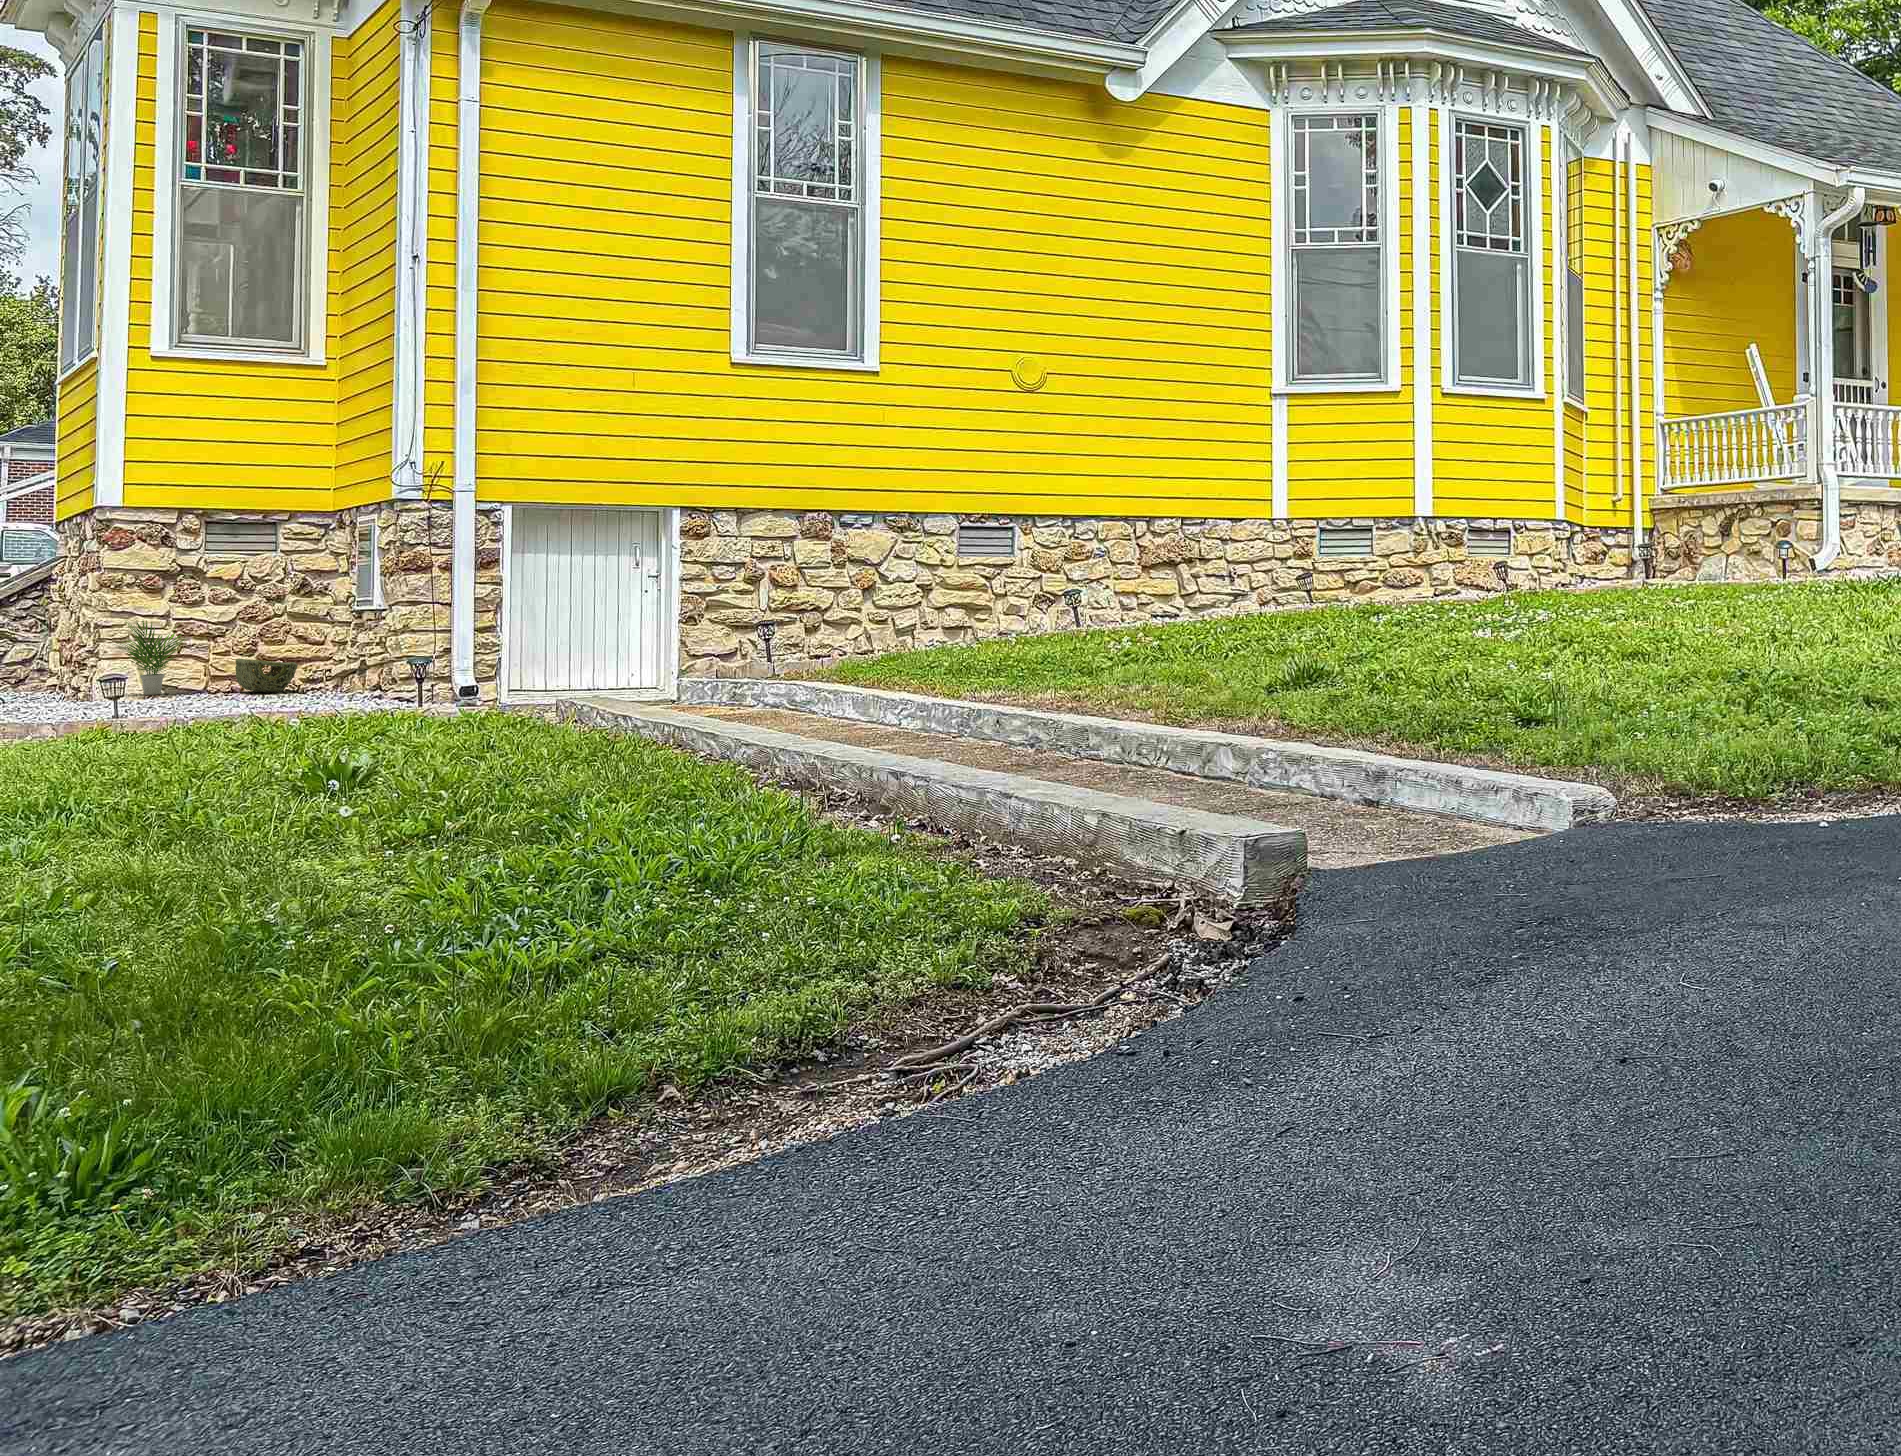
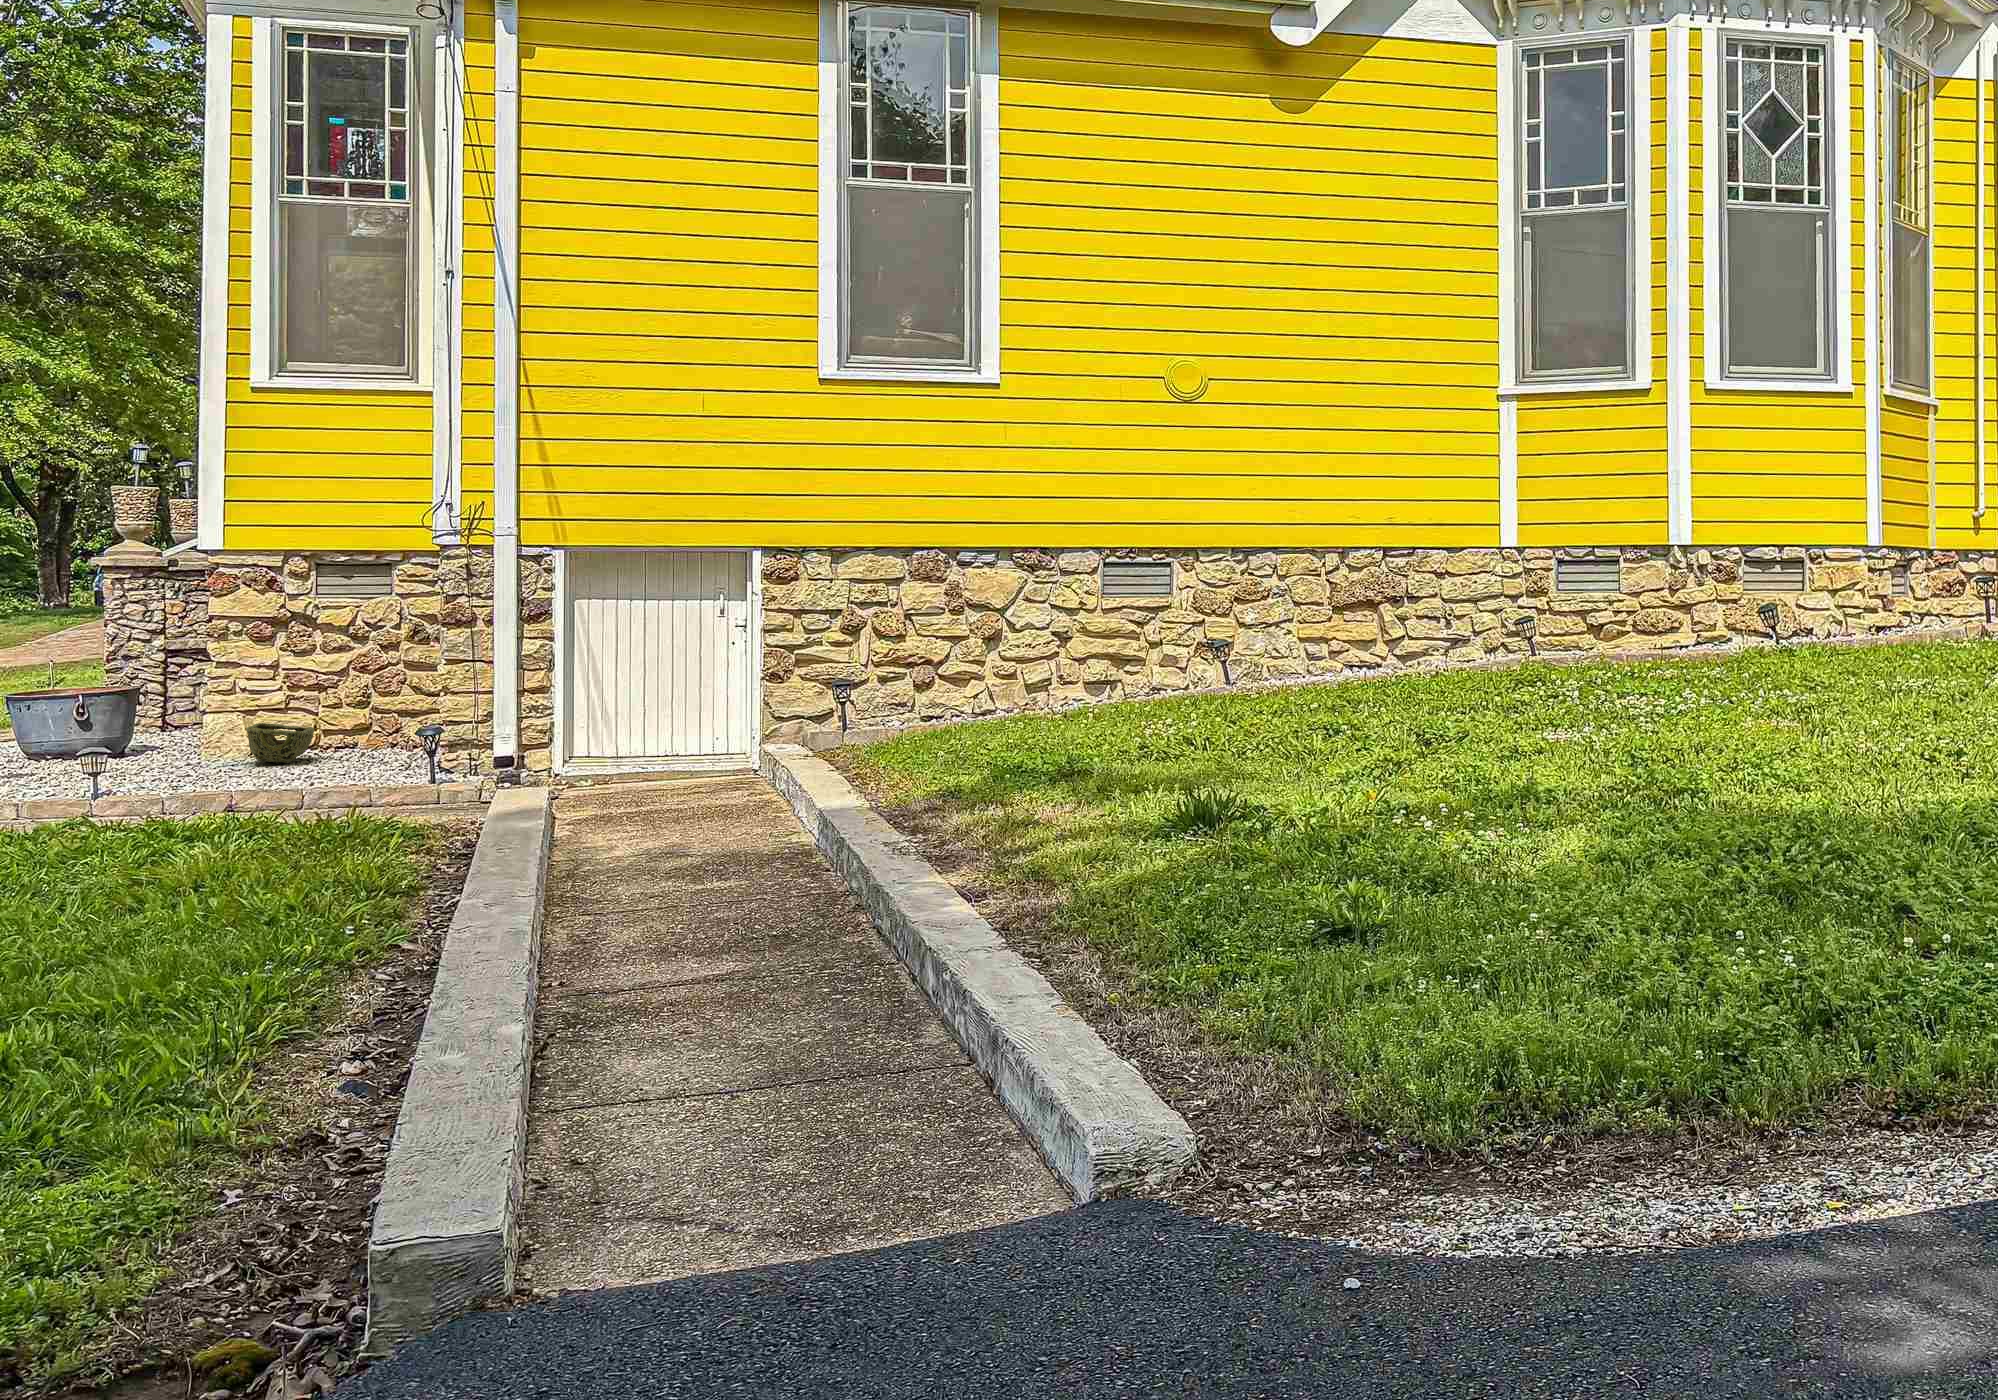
potted plant: present [114,621,185,695] -> none [121,676,212,763]

